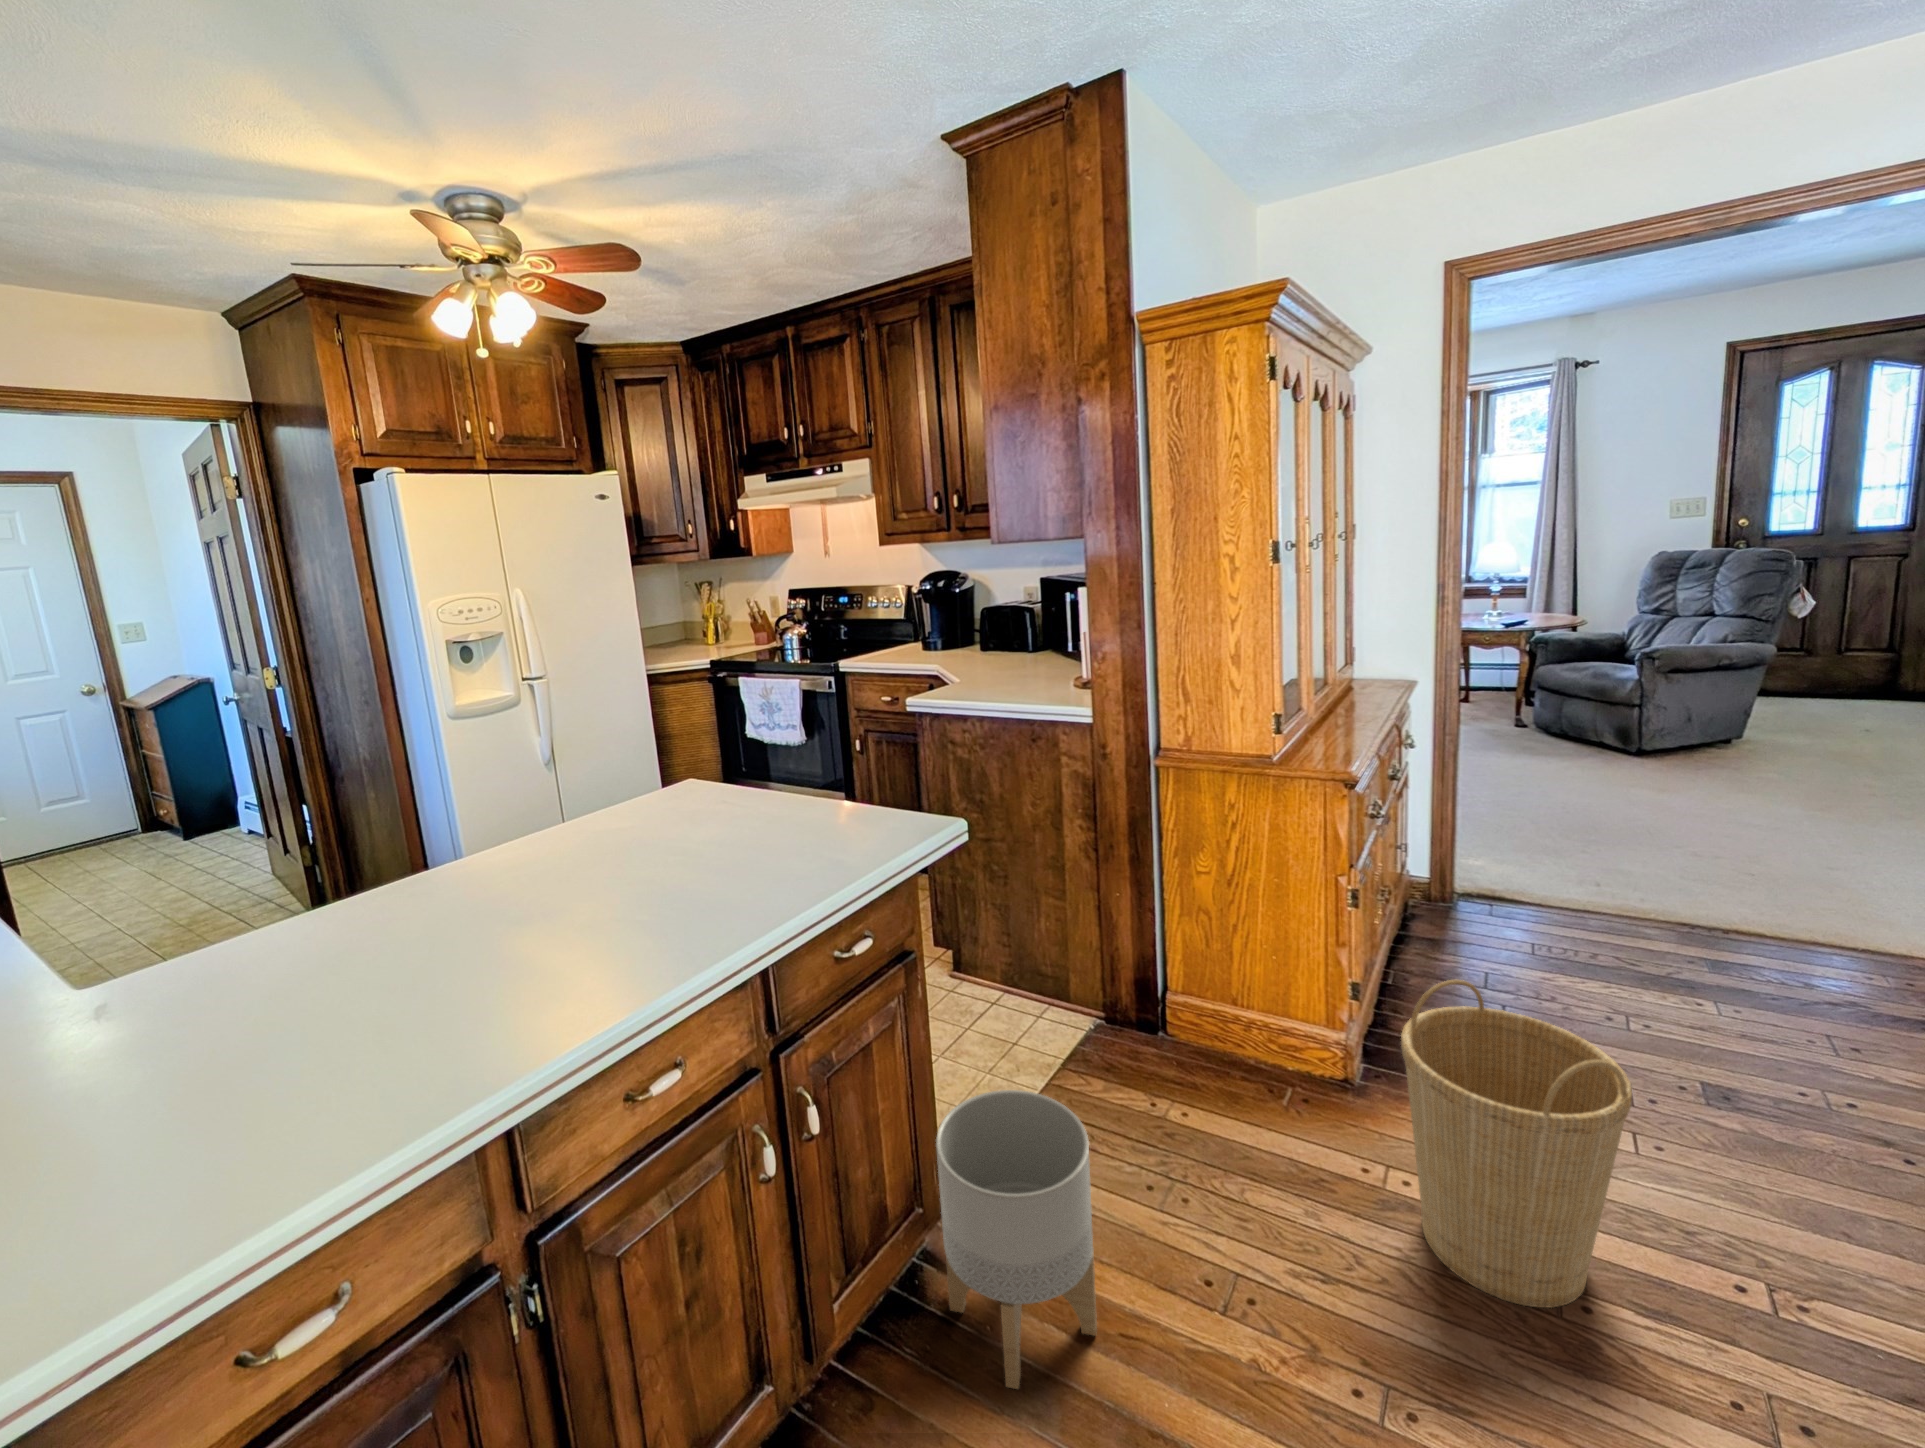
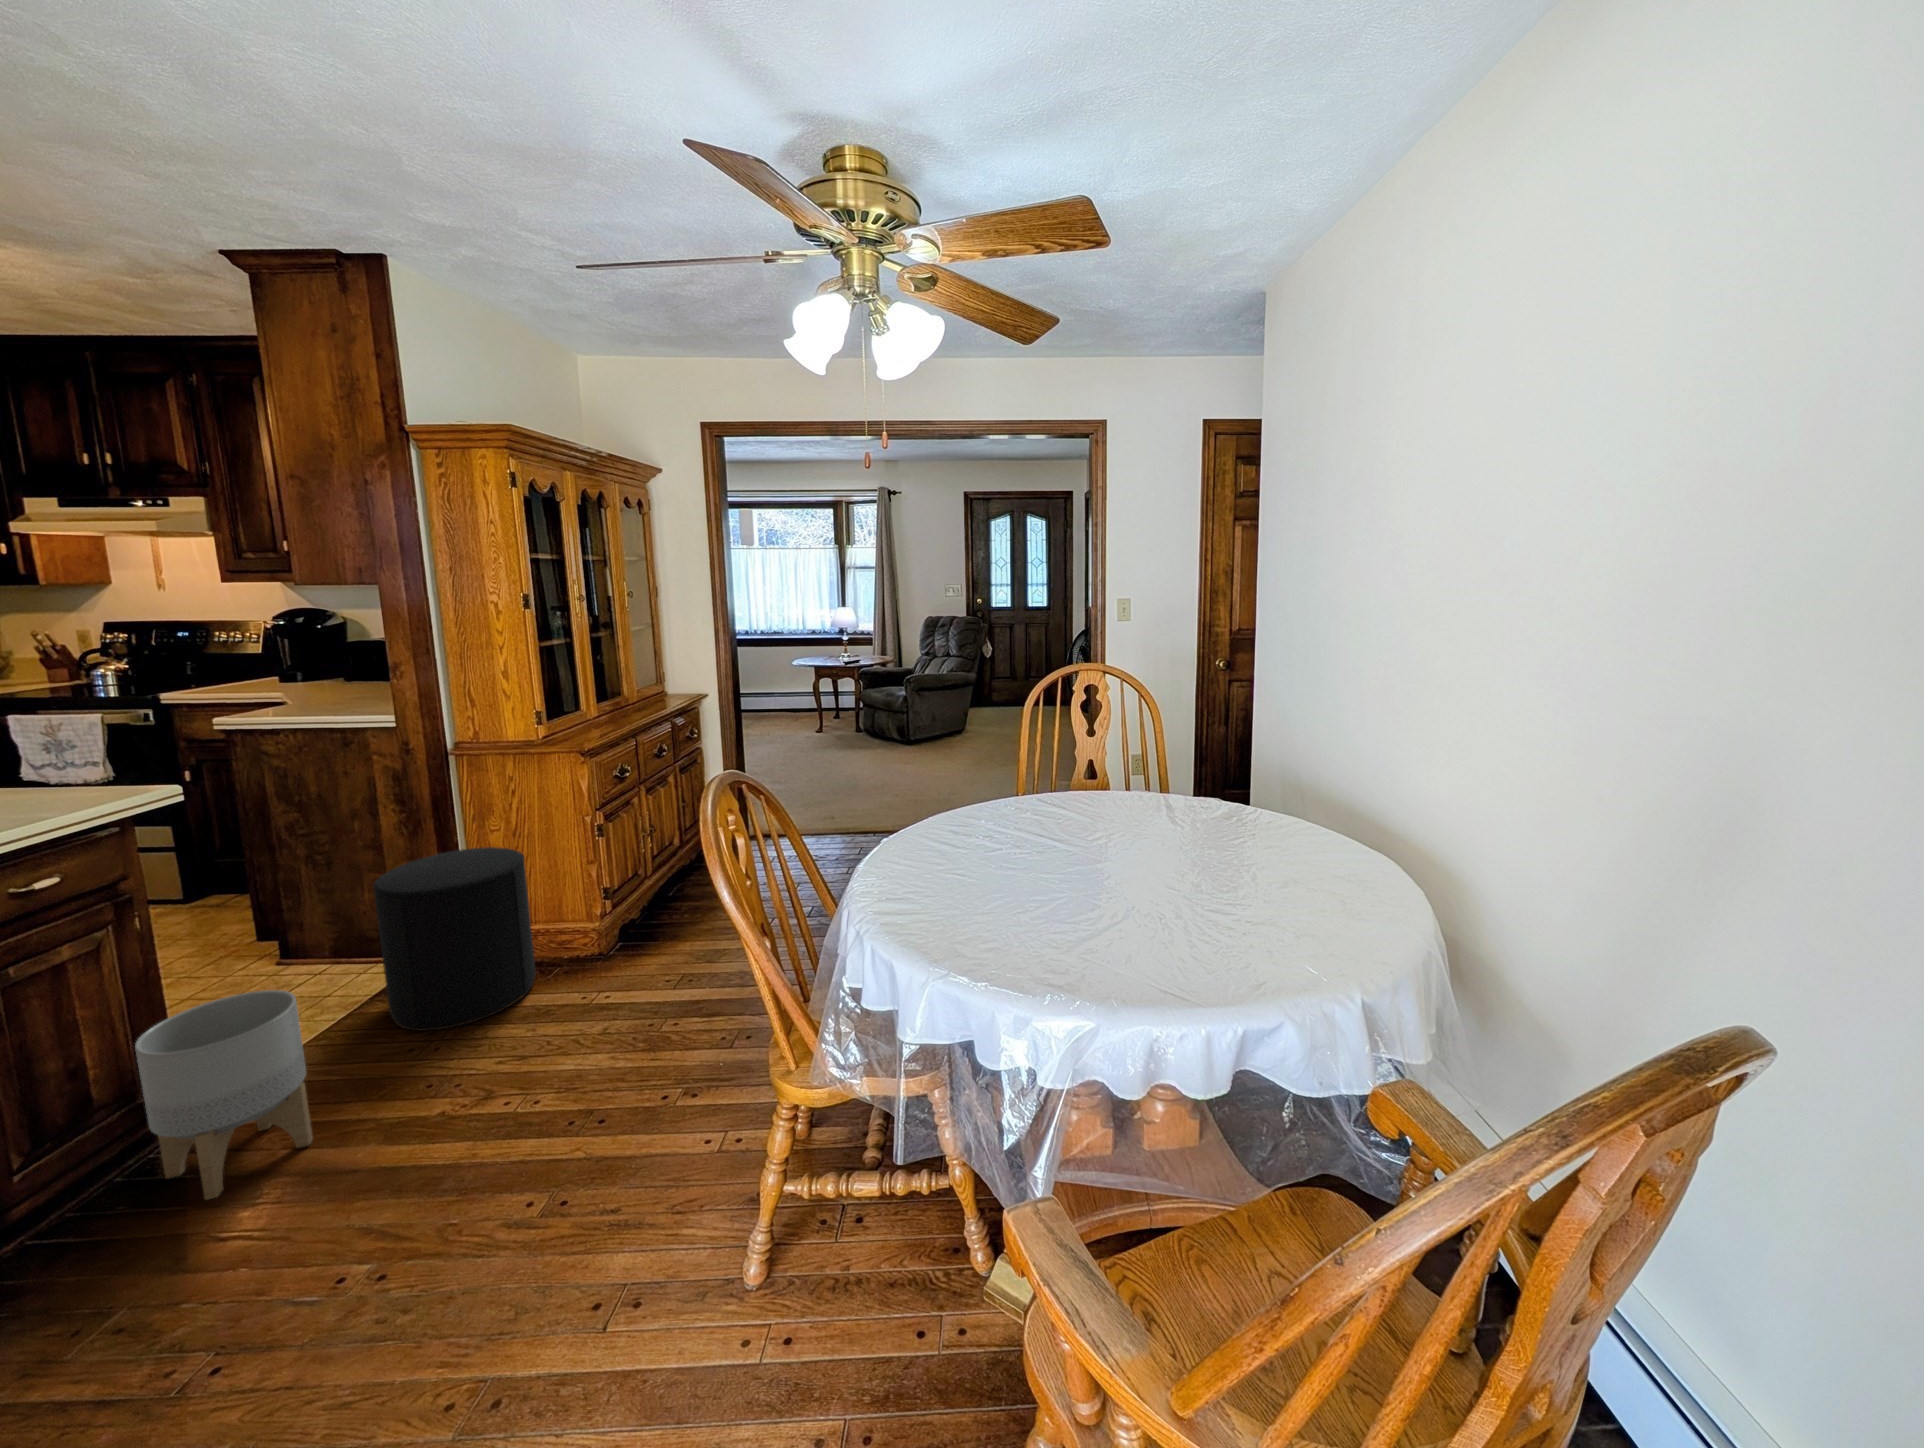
stool: none [1092,895,1271,1159] -> present [373,847,536,1031]
basket: present [1401,980,1632,1308] -> none [576,859,695,1033]

